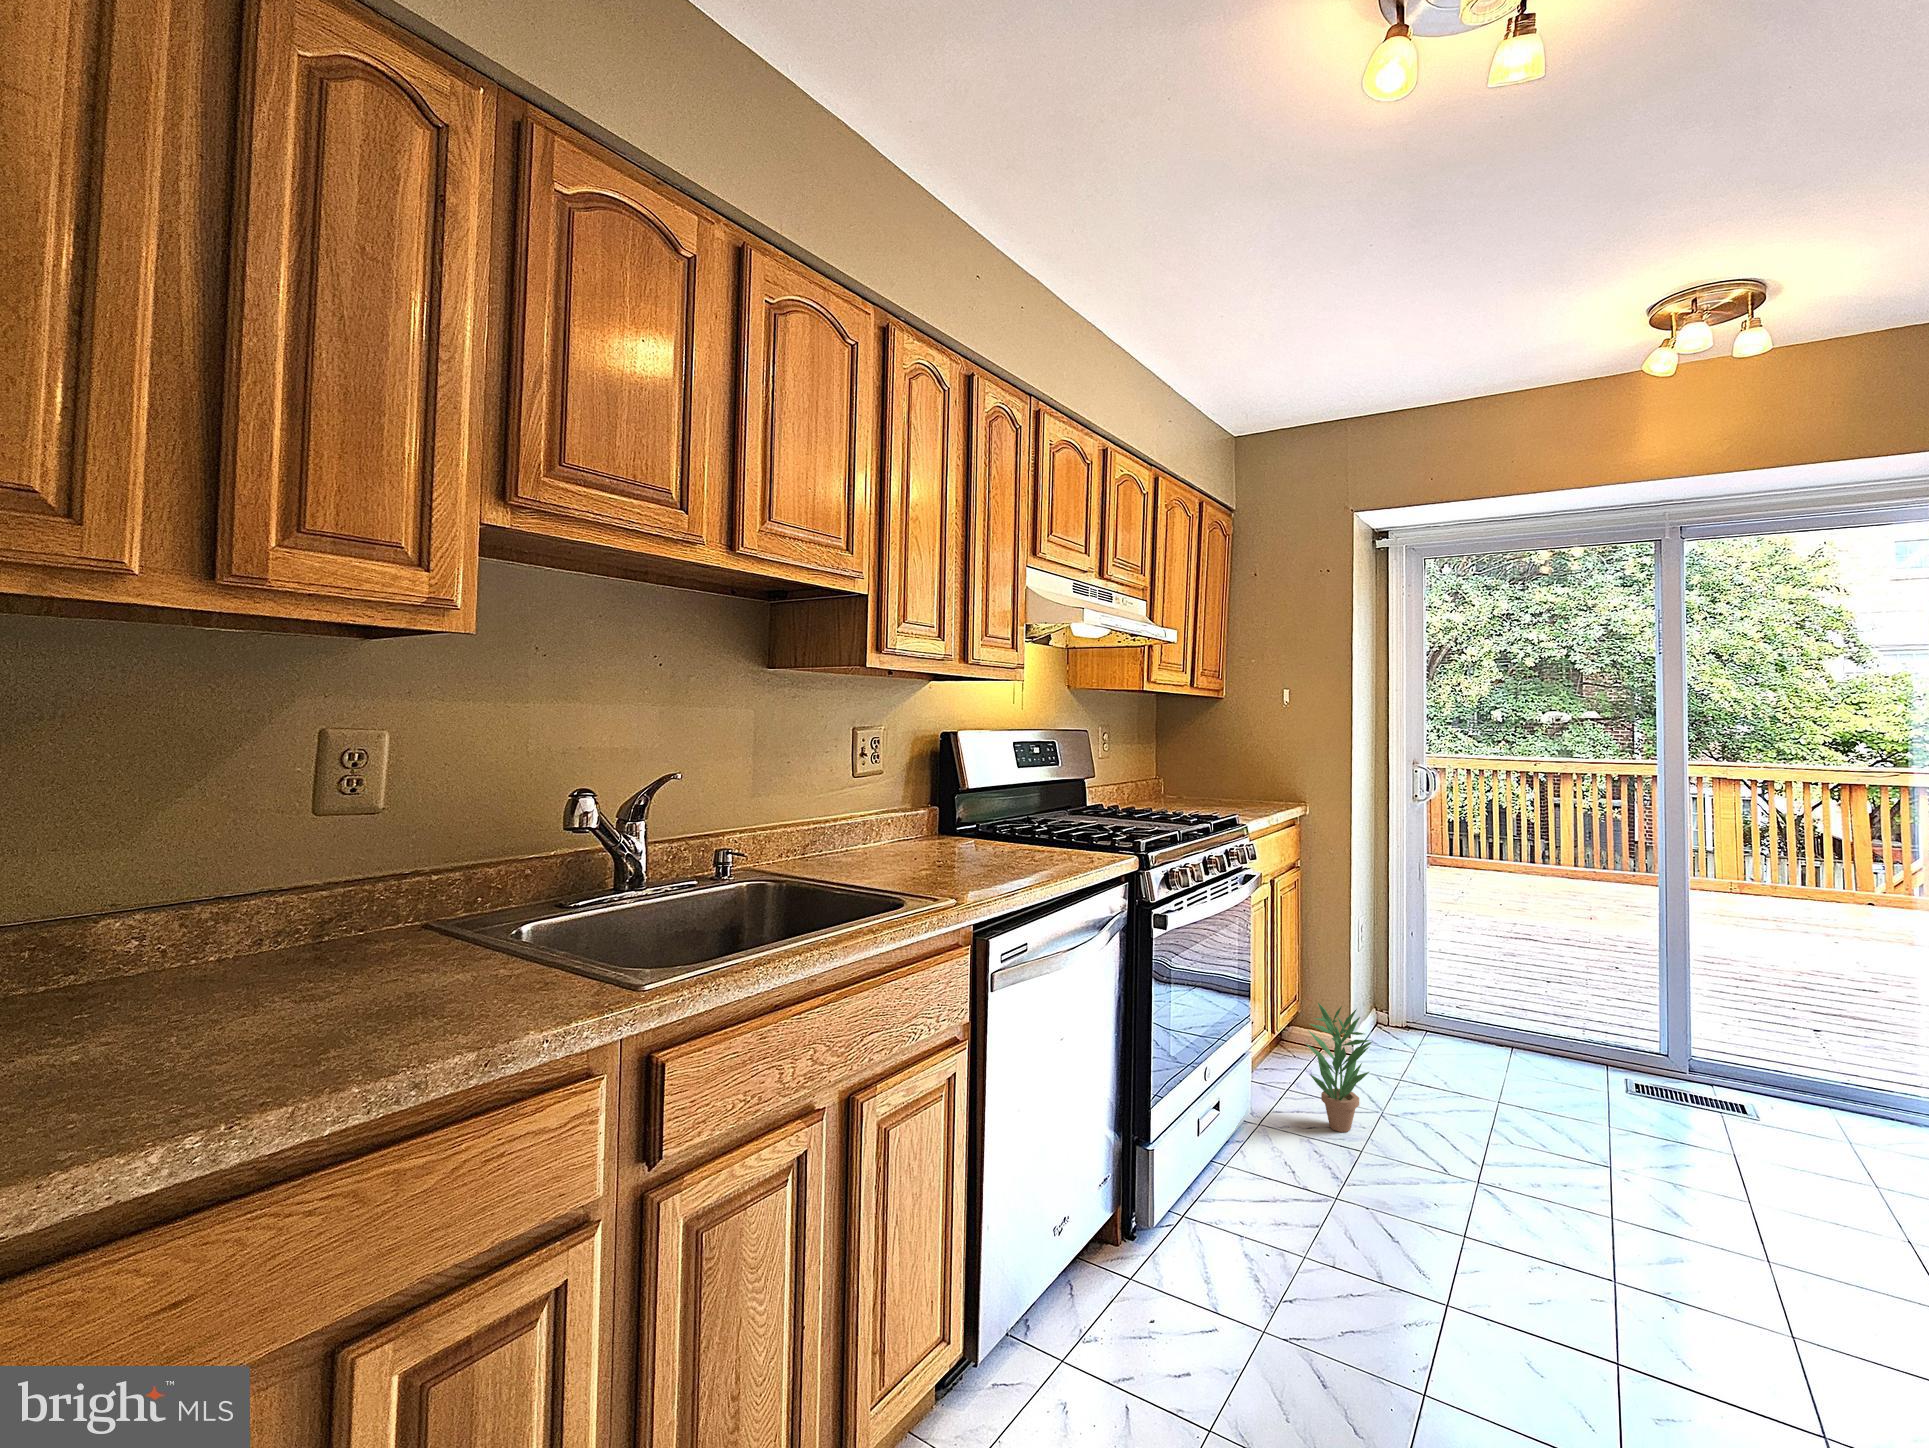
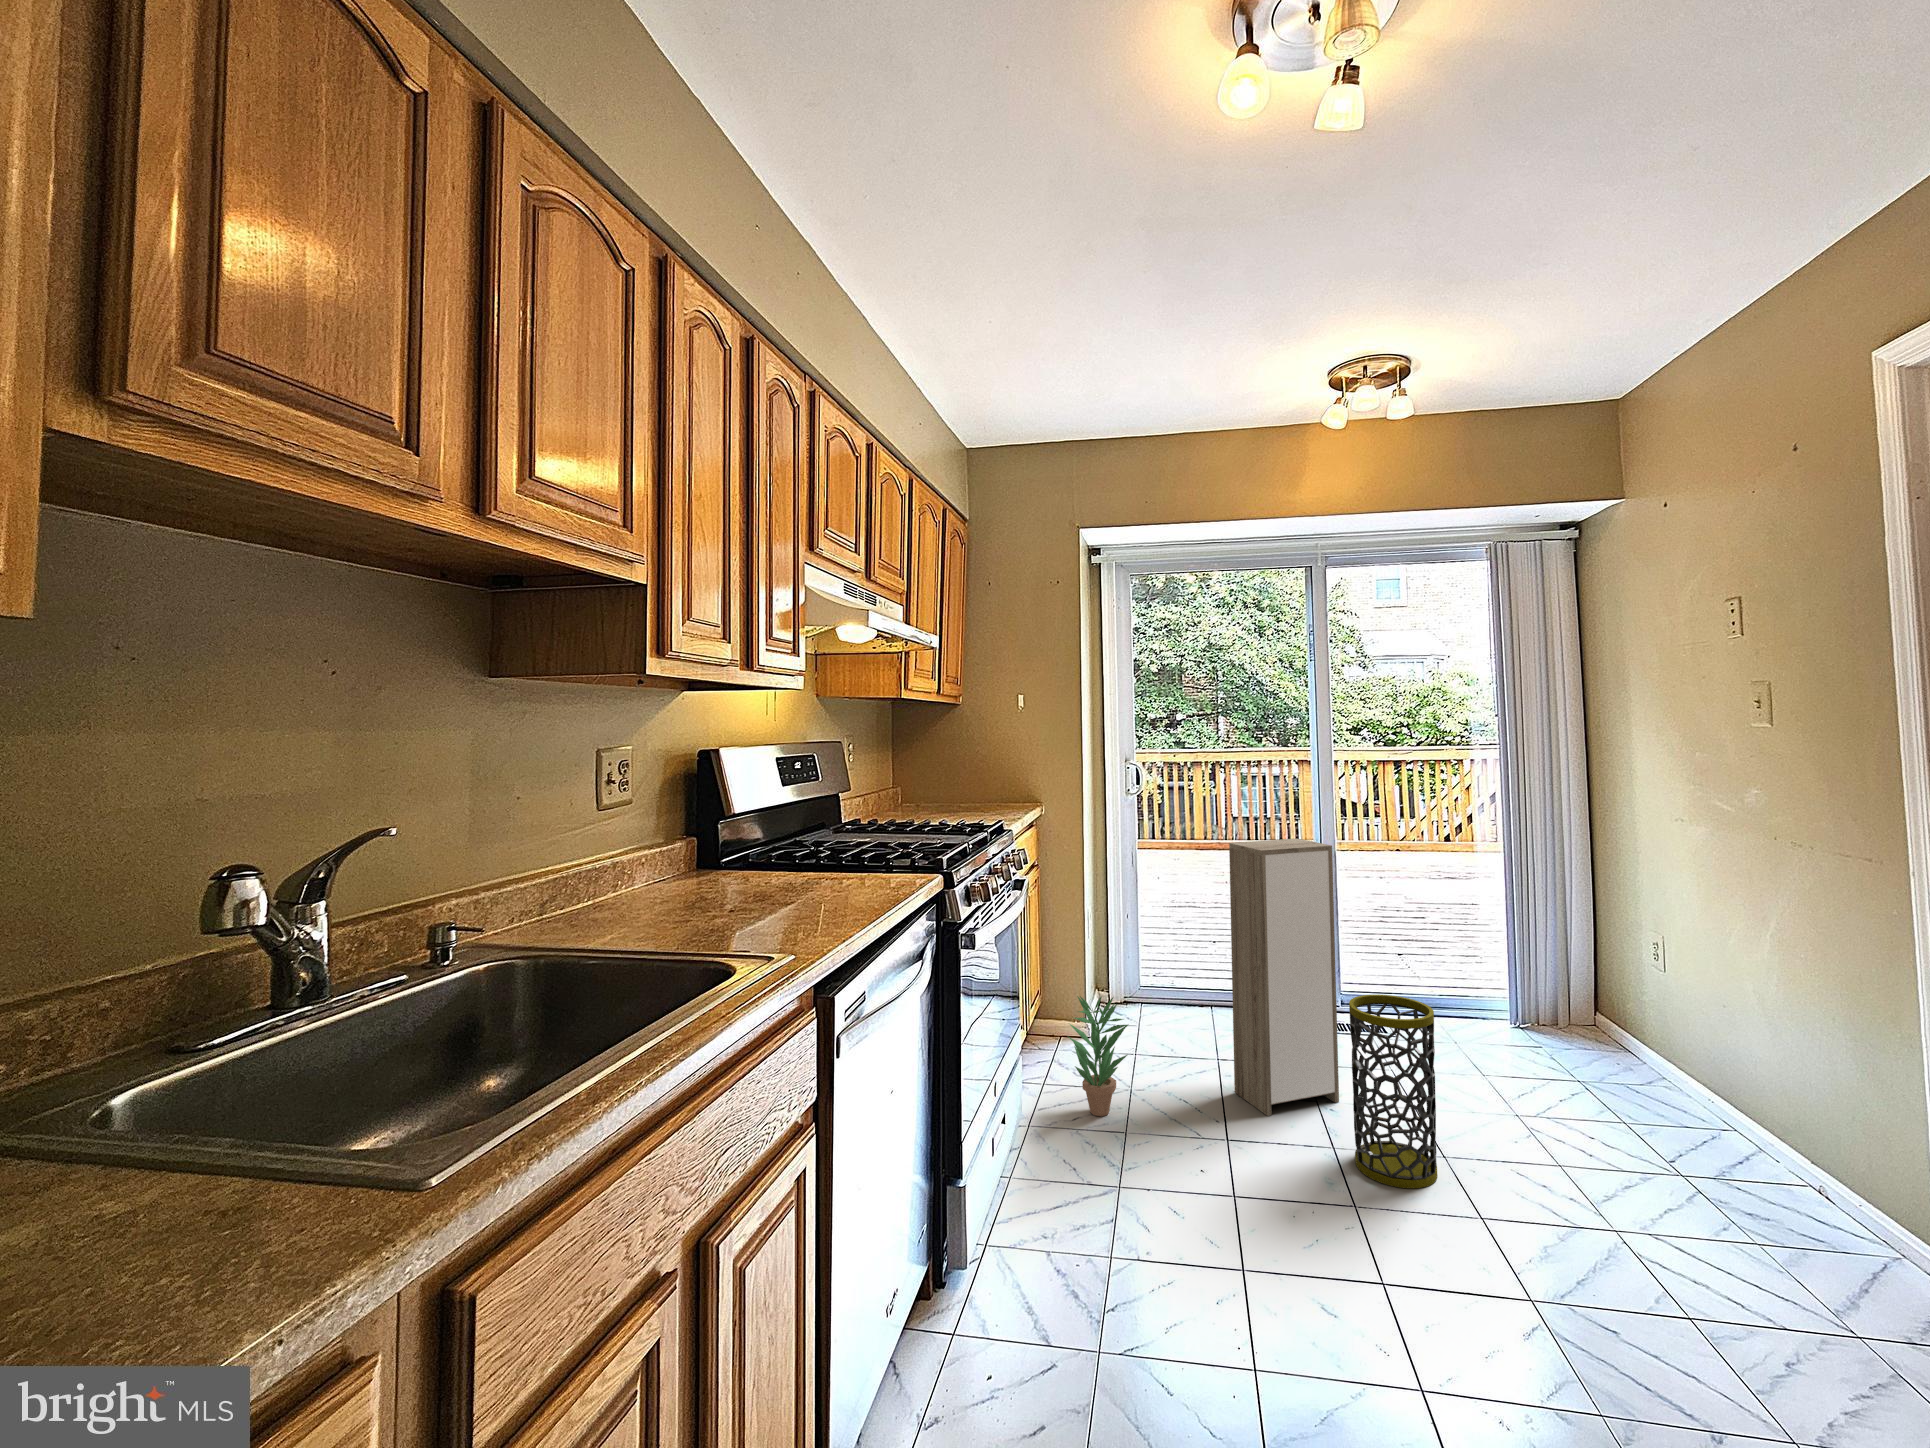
storage cabinet: none [1505,859,1639,1173] -> present [1229,839,1339,1116]
trash can: none [1627,1047,1741,1281] -> present [1349,995,1437,1188]

